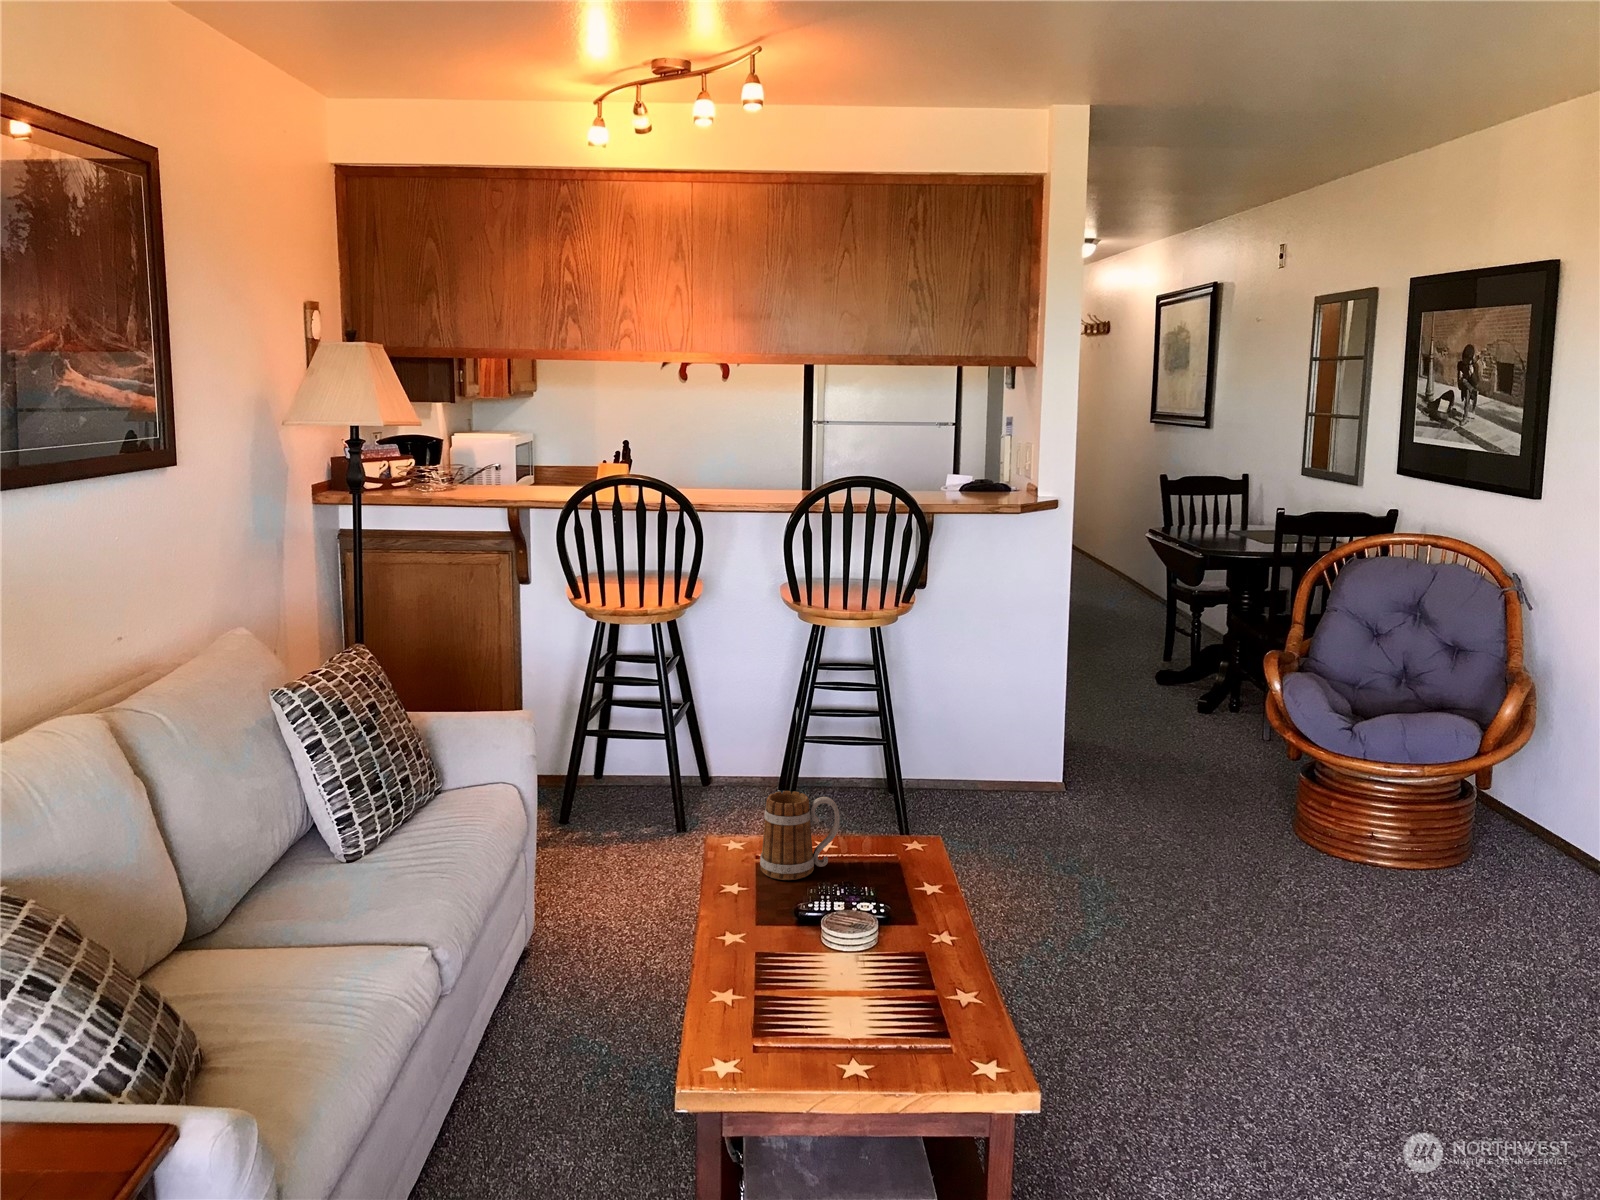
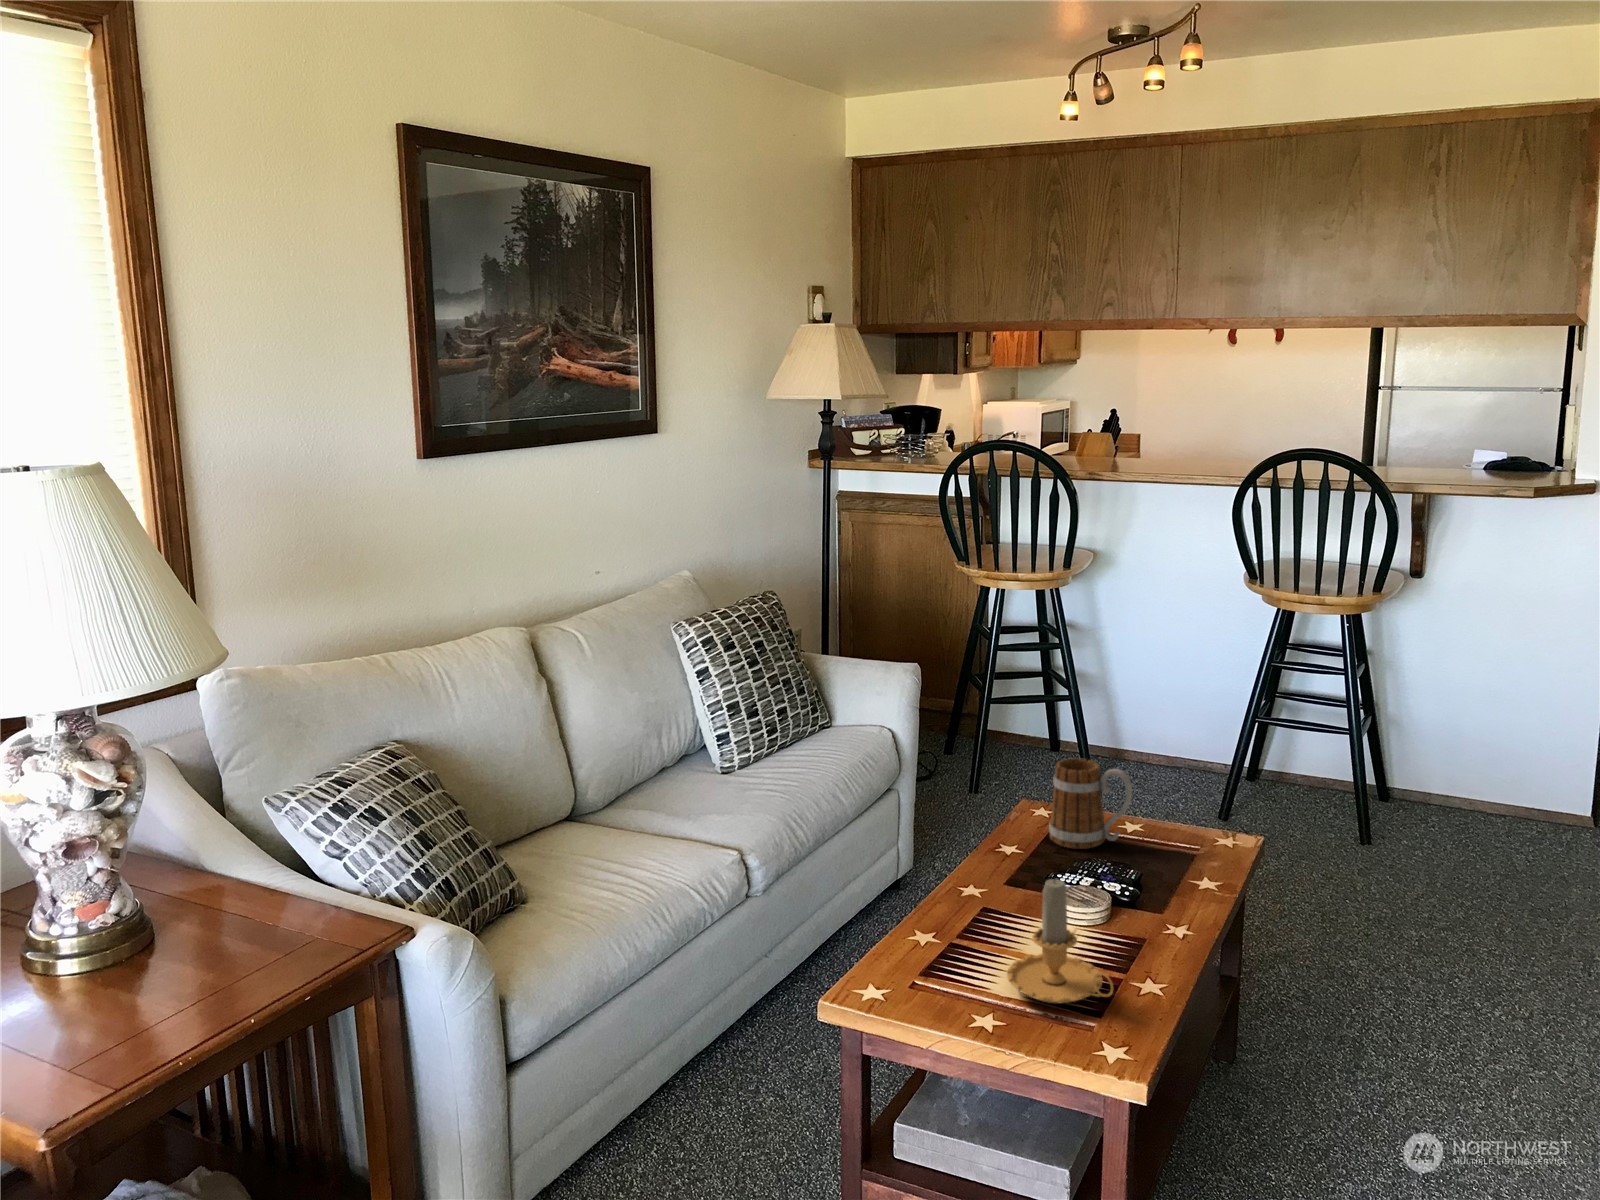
candle: none [835,908,946,1032] -> present [1007,879,1113,1004]

